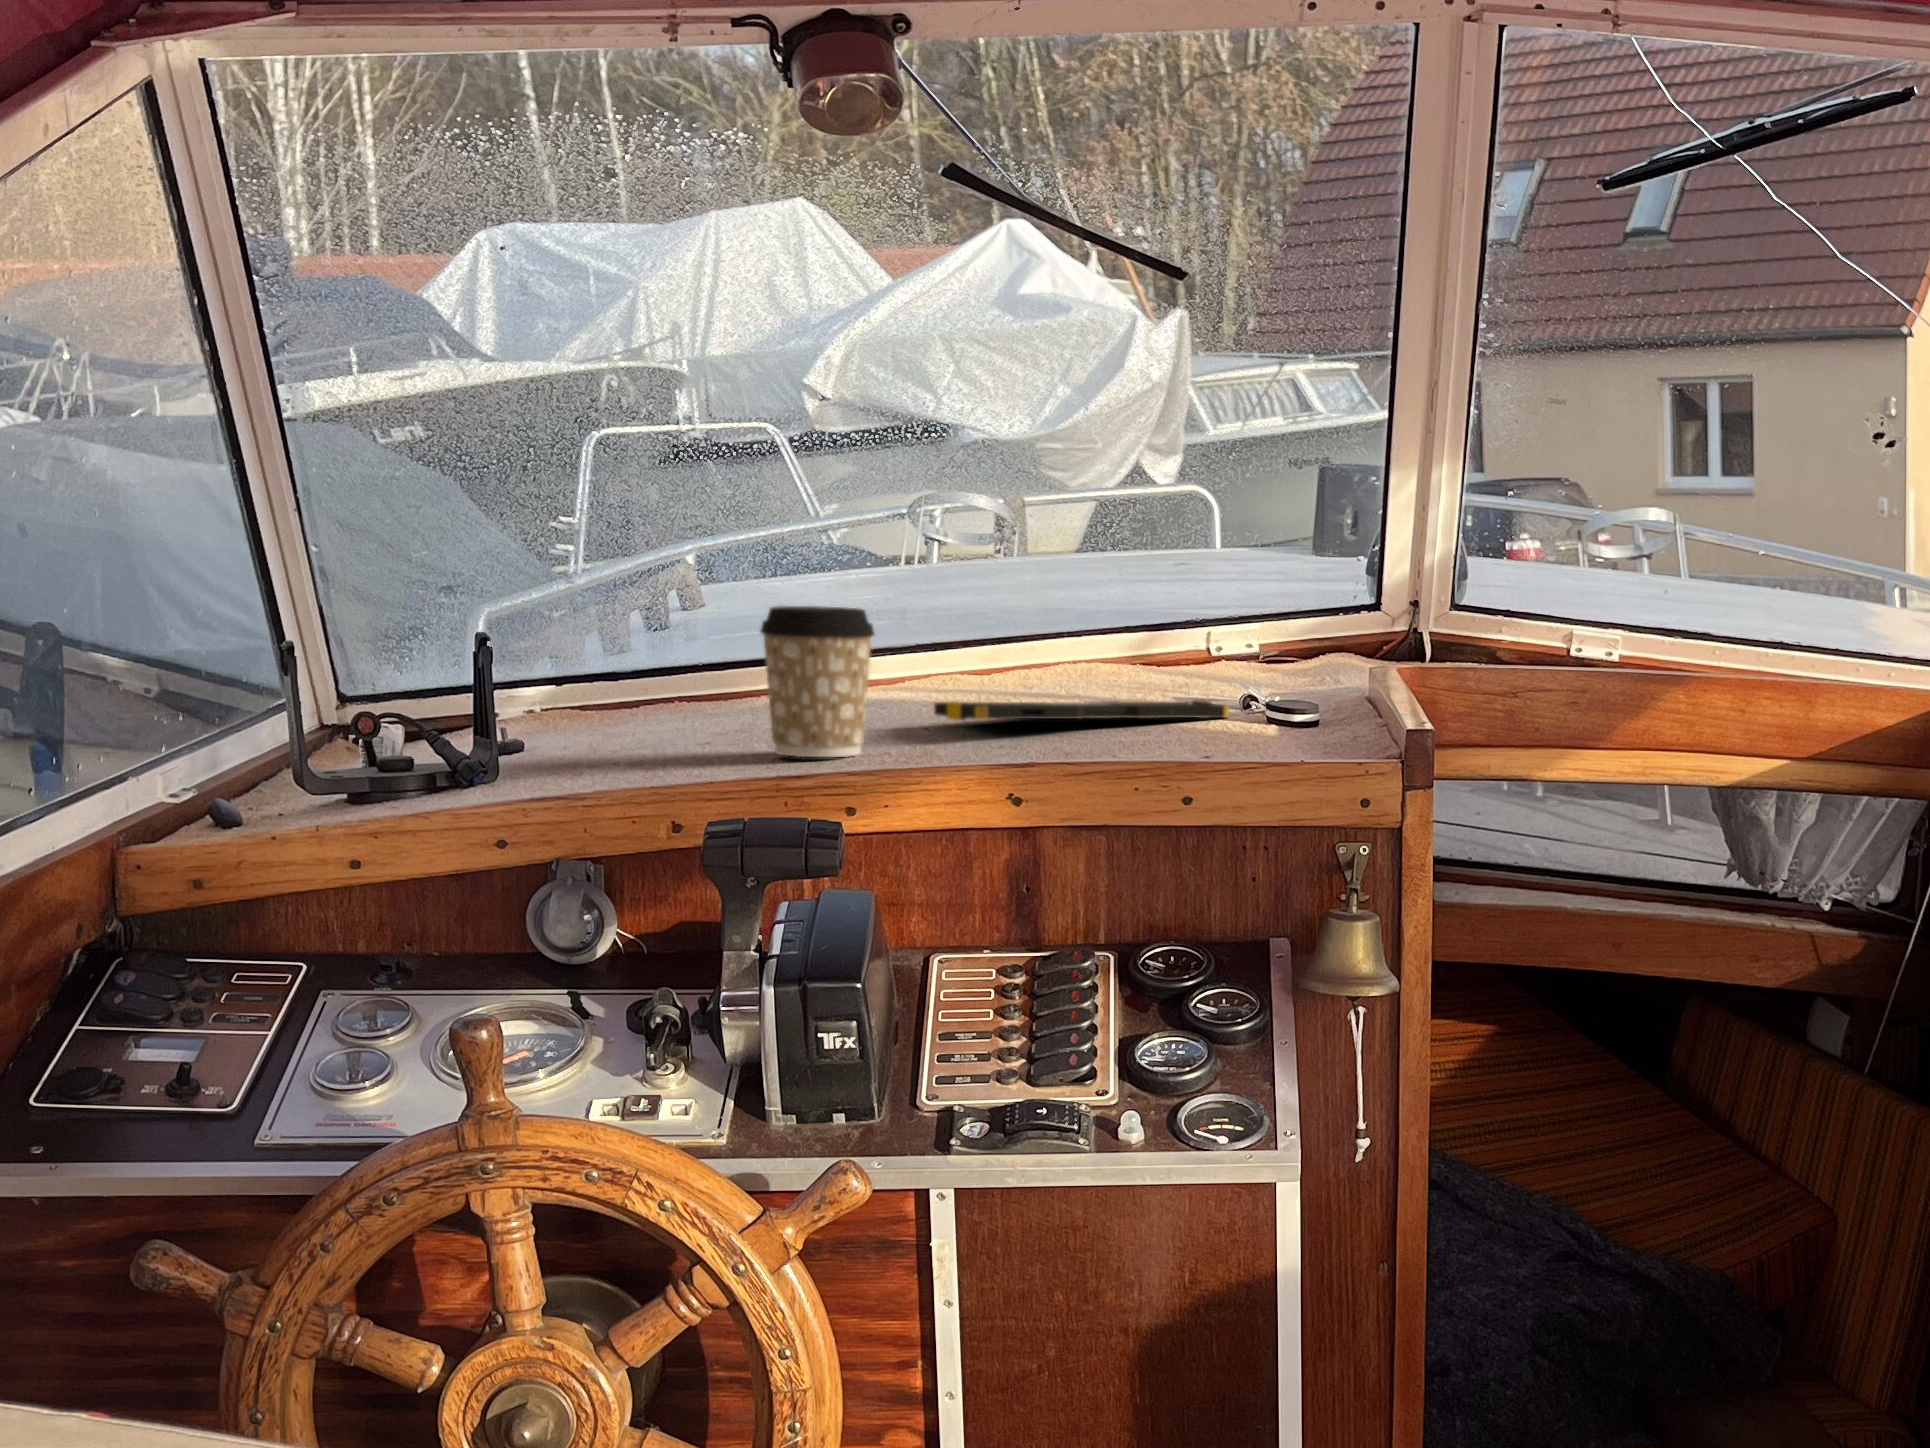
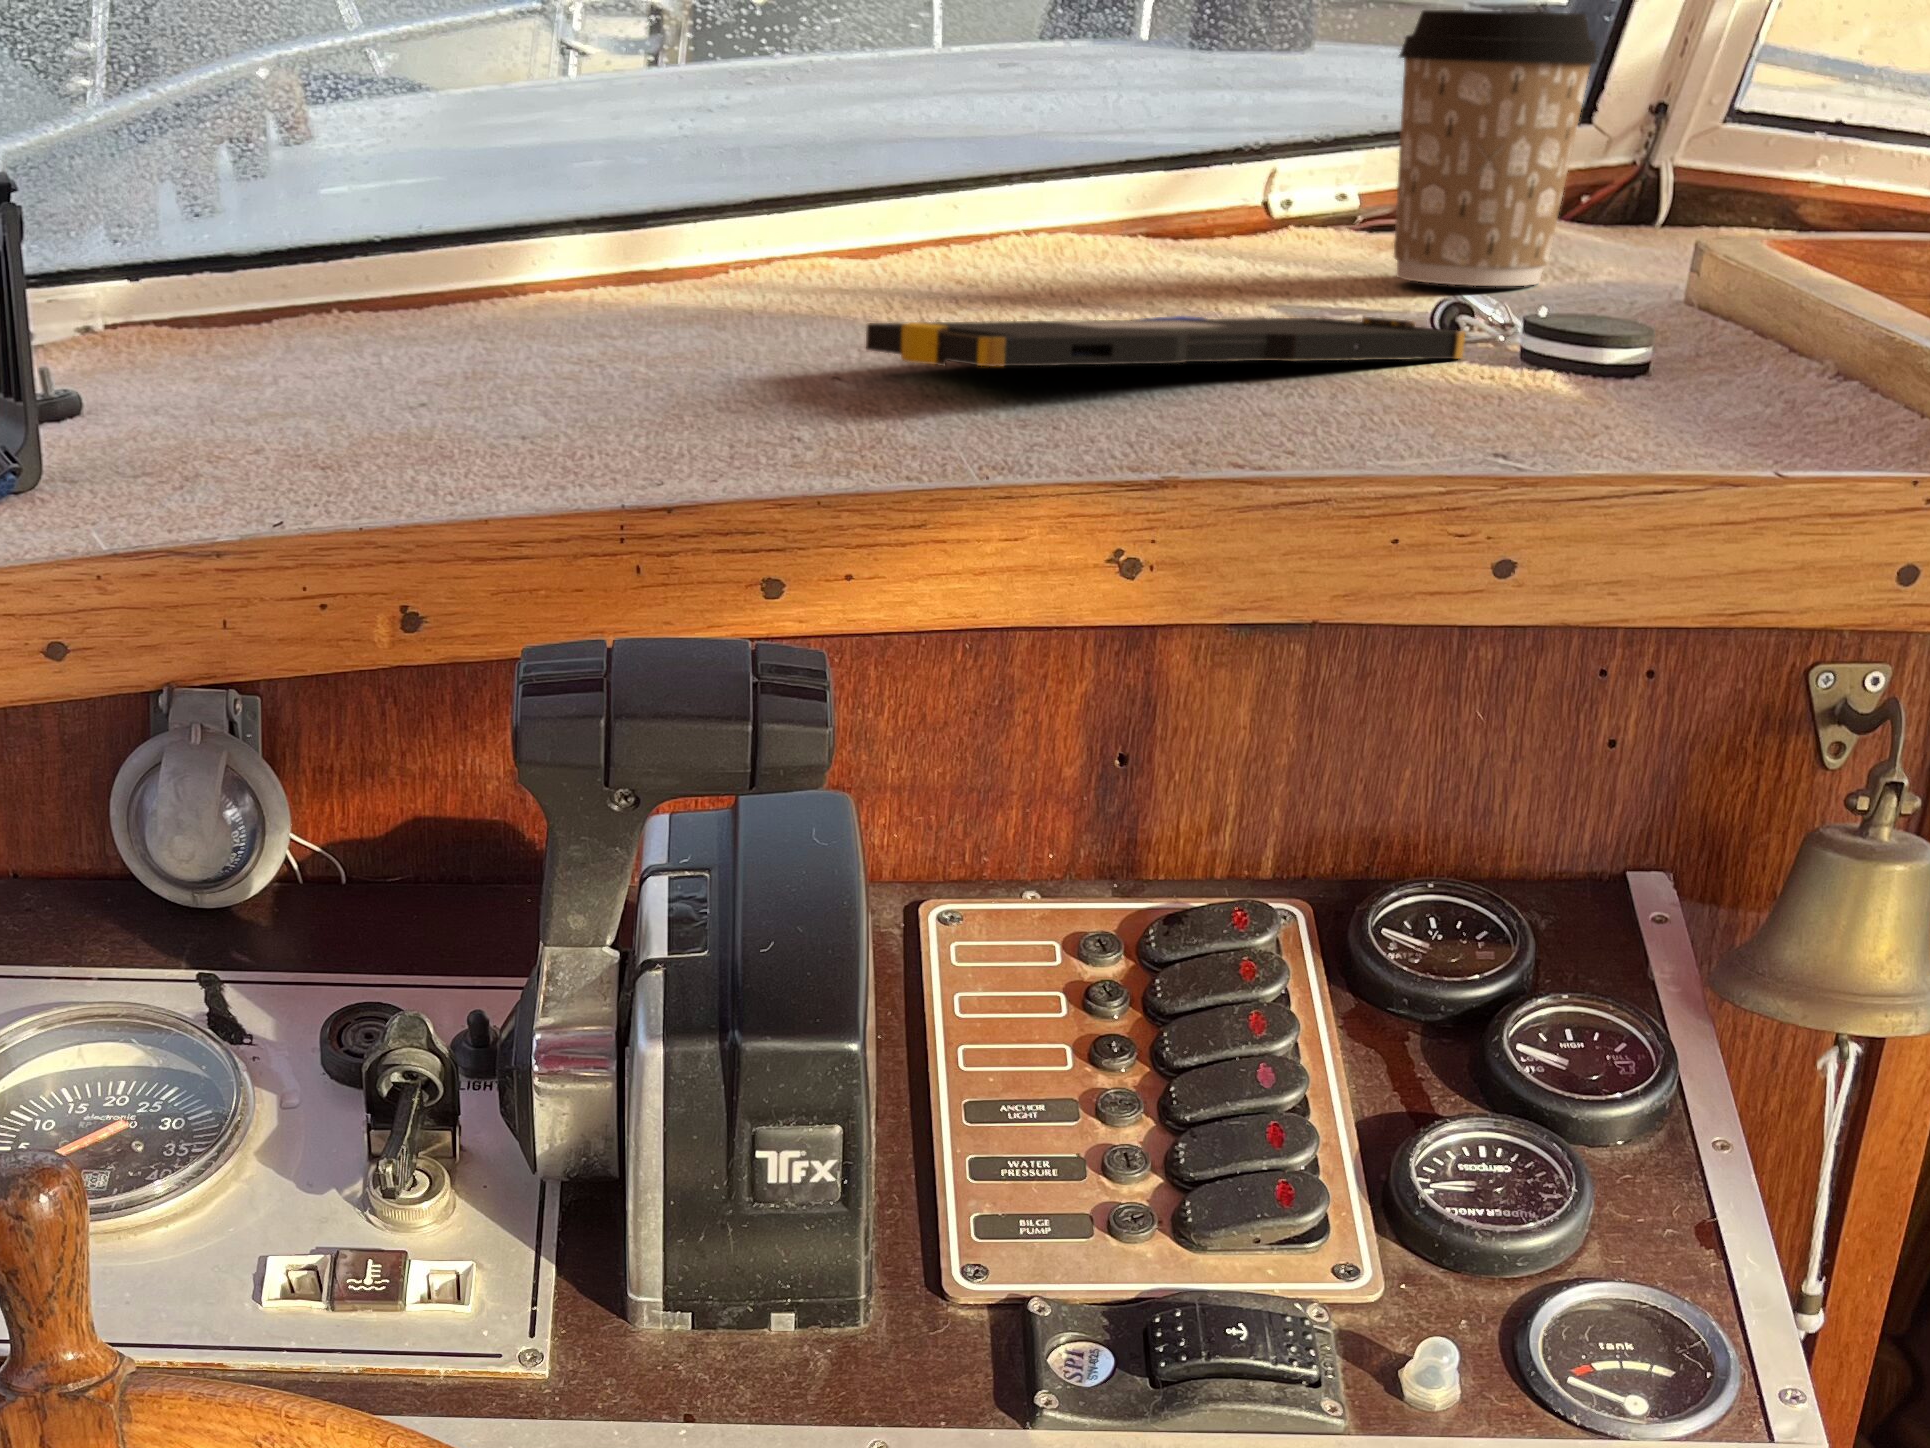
coffee cup: present [760,606,874,757] -> present [1394,10,1597,286]

